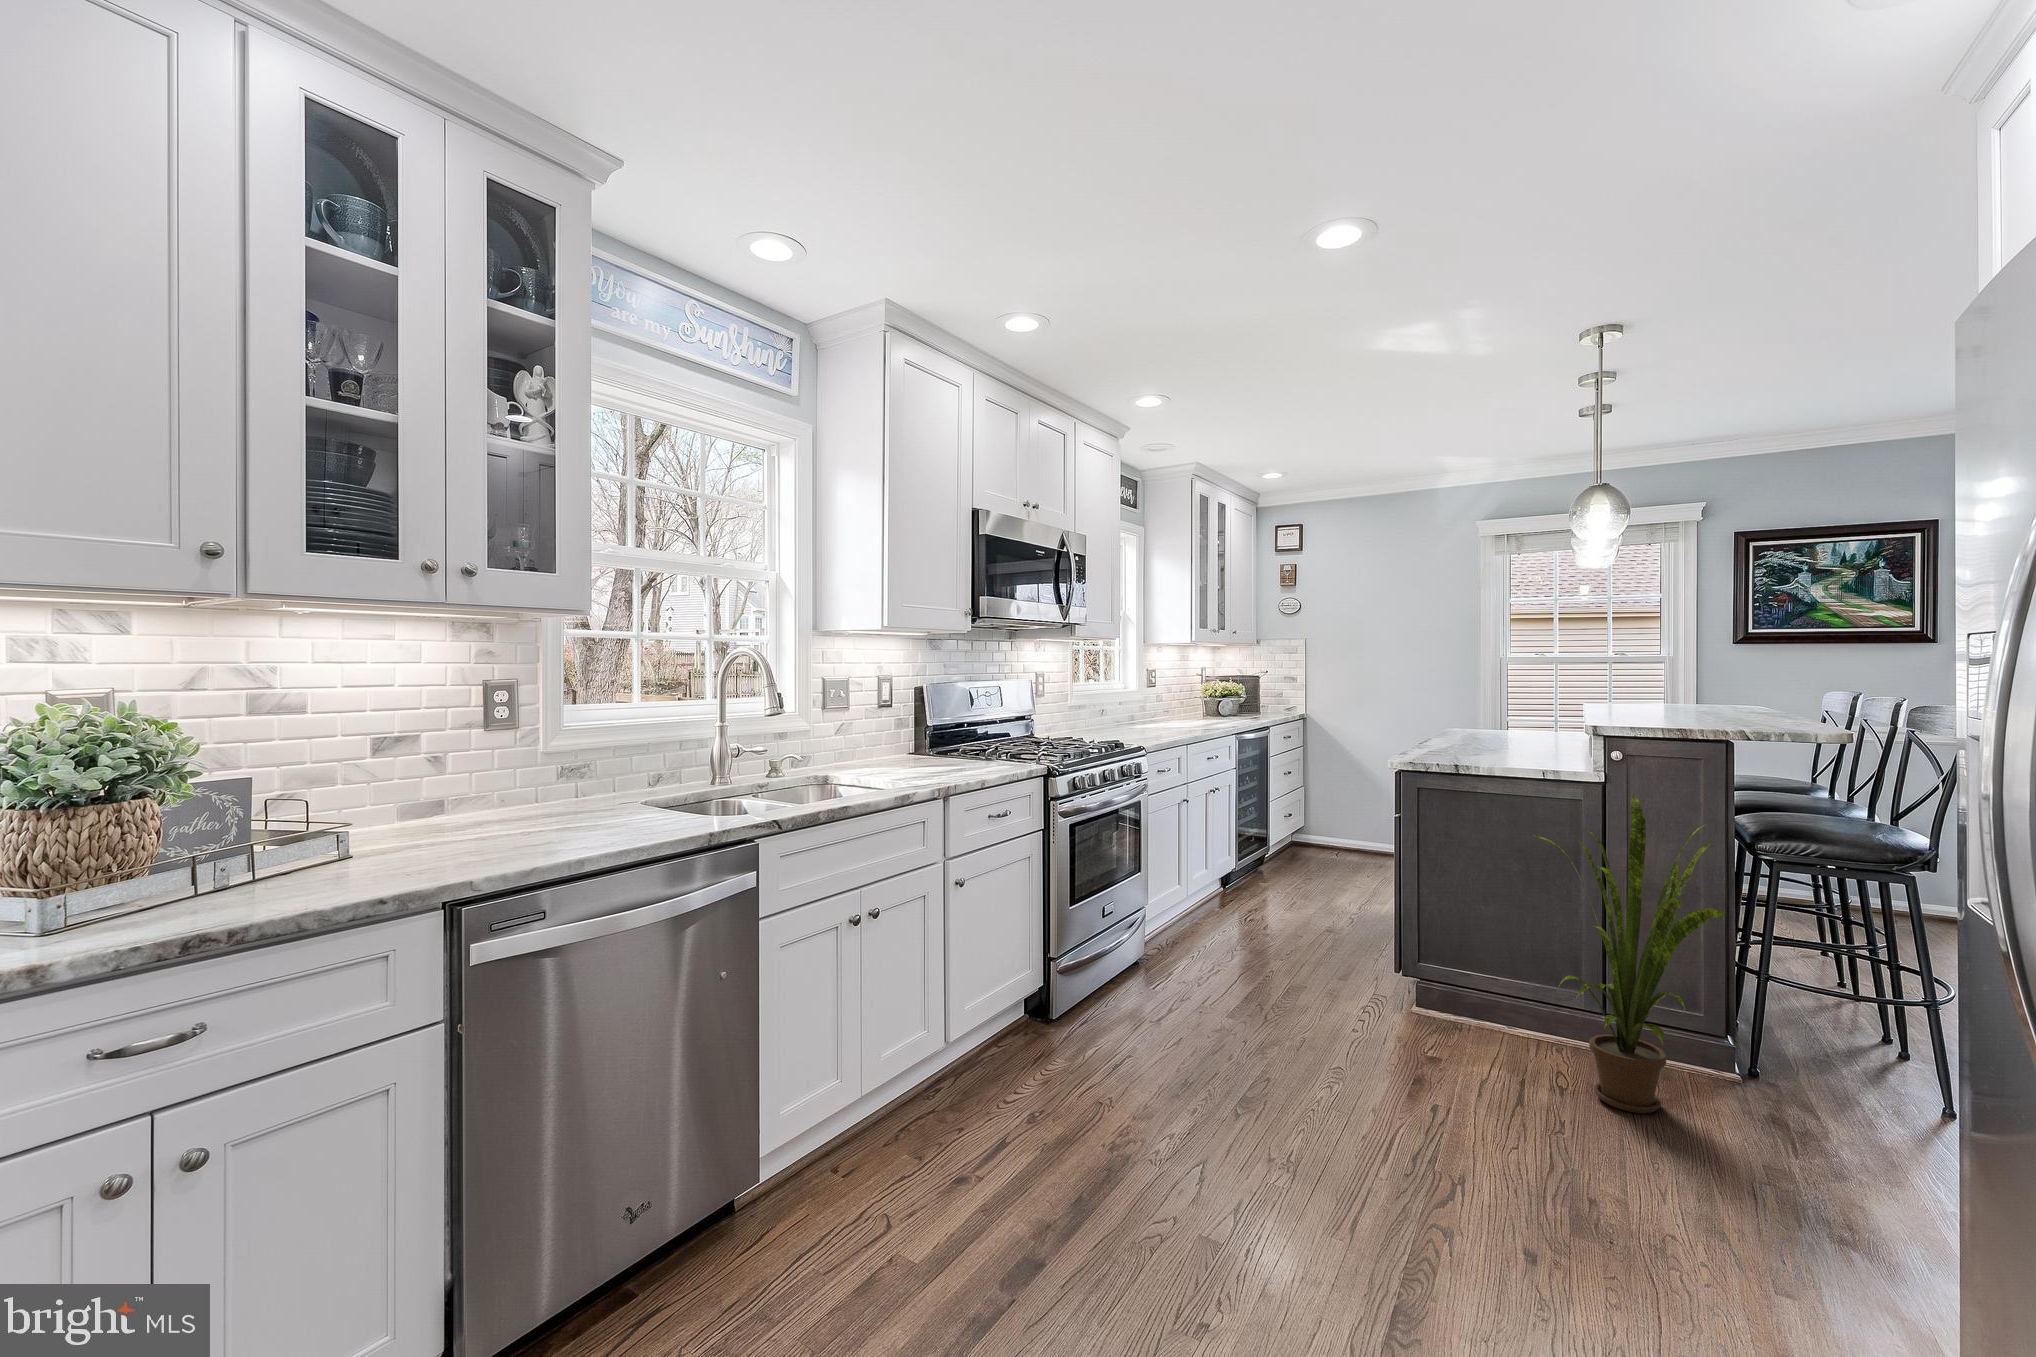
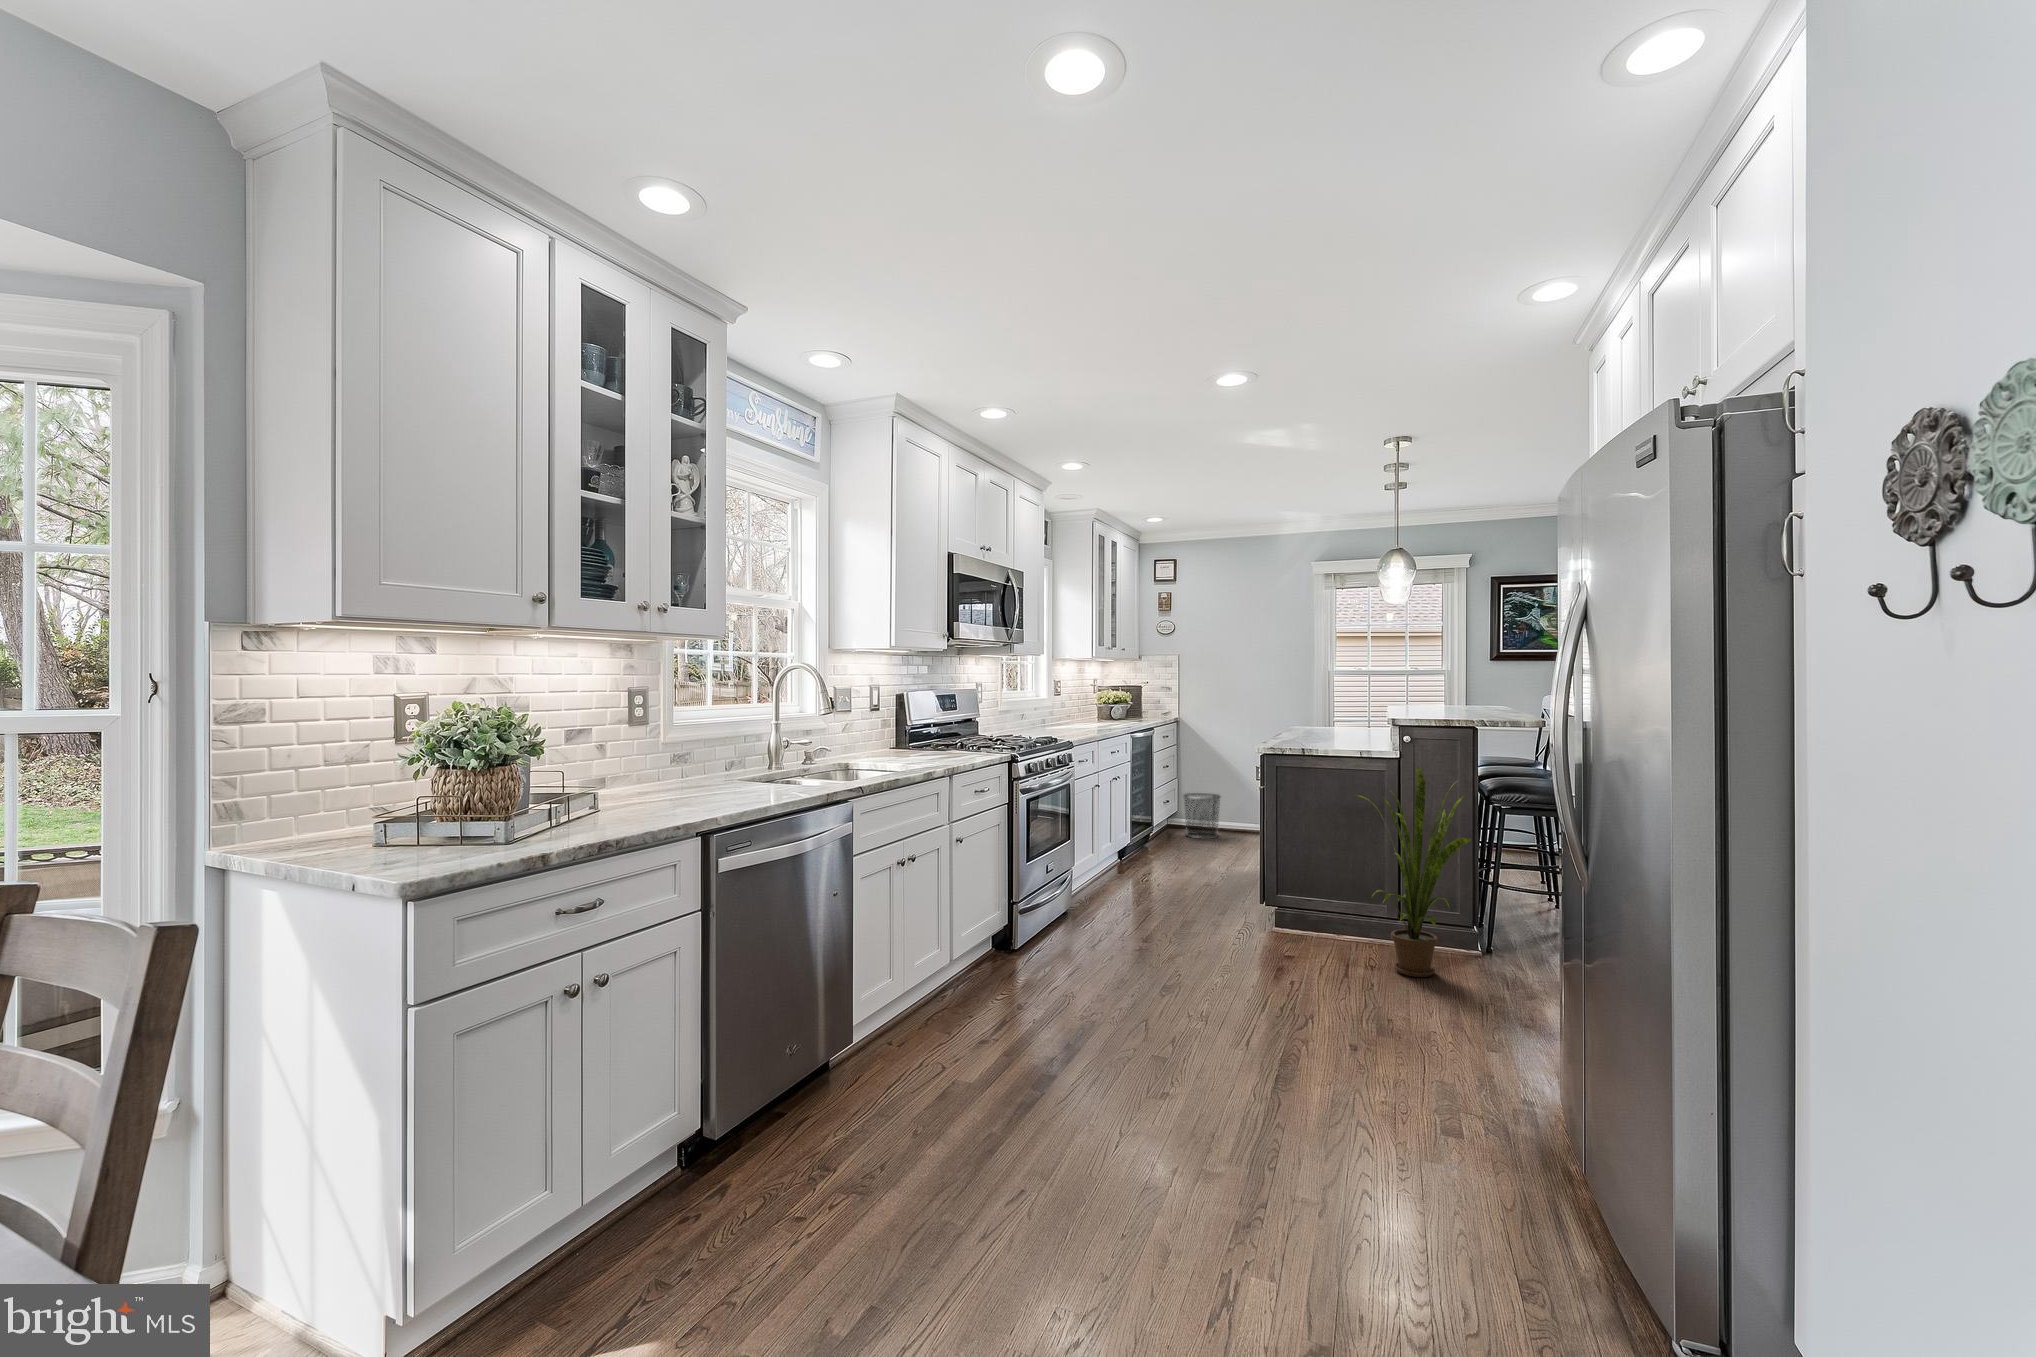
waste bin: none [1310,806,1359,862] -> present [1184,793,1220,839]

